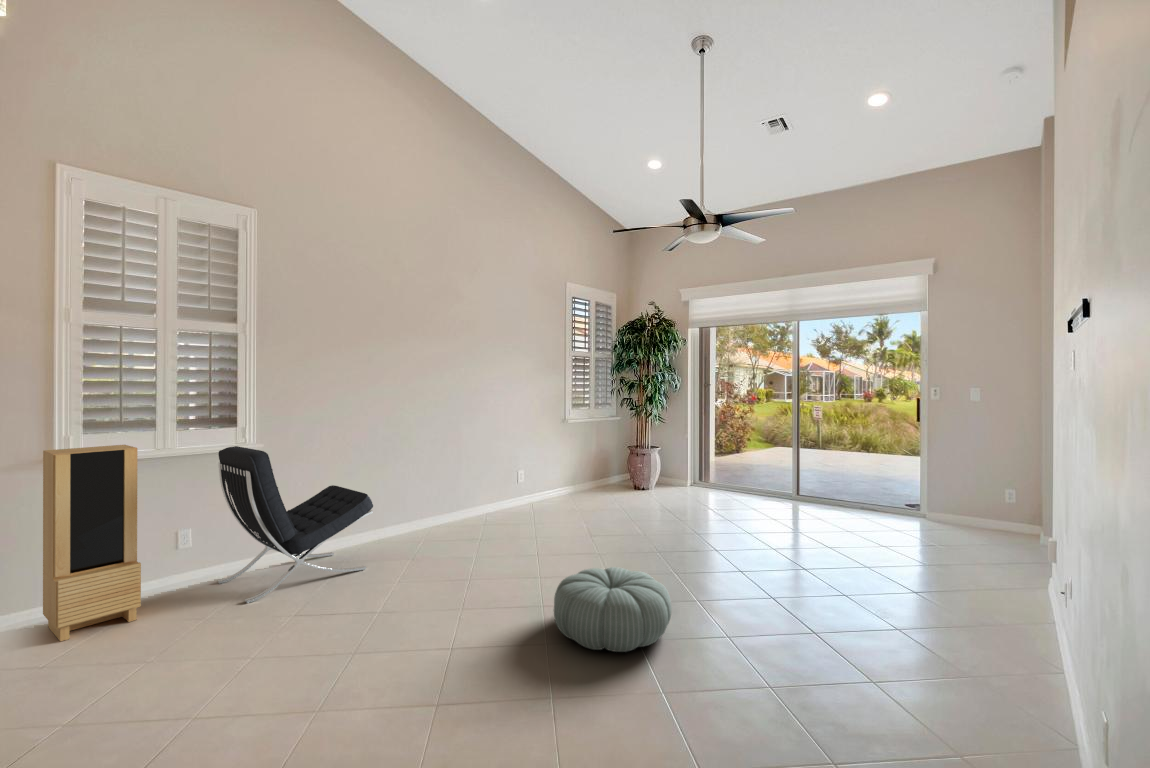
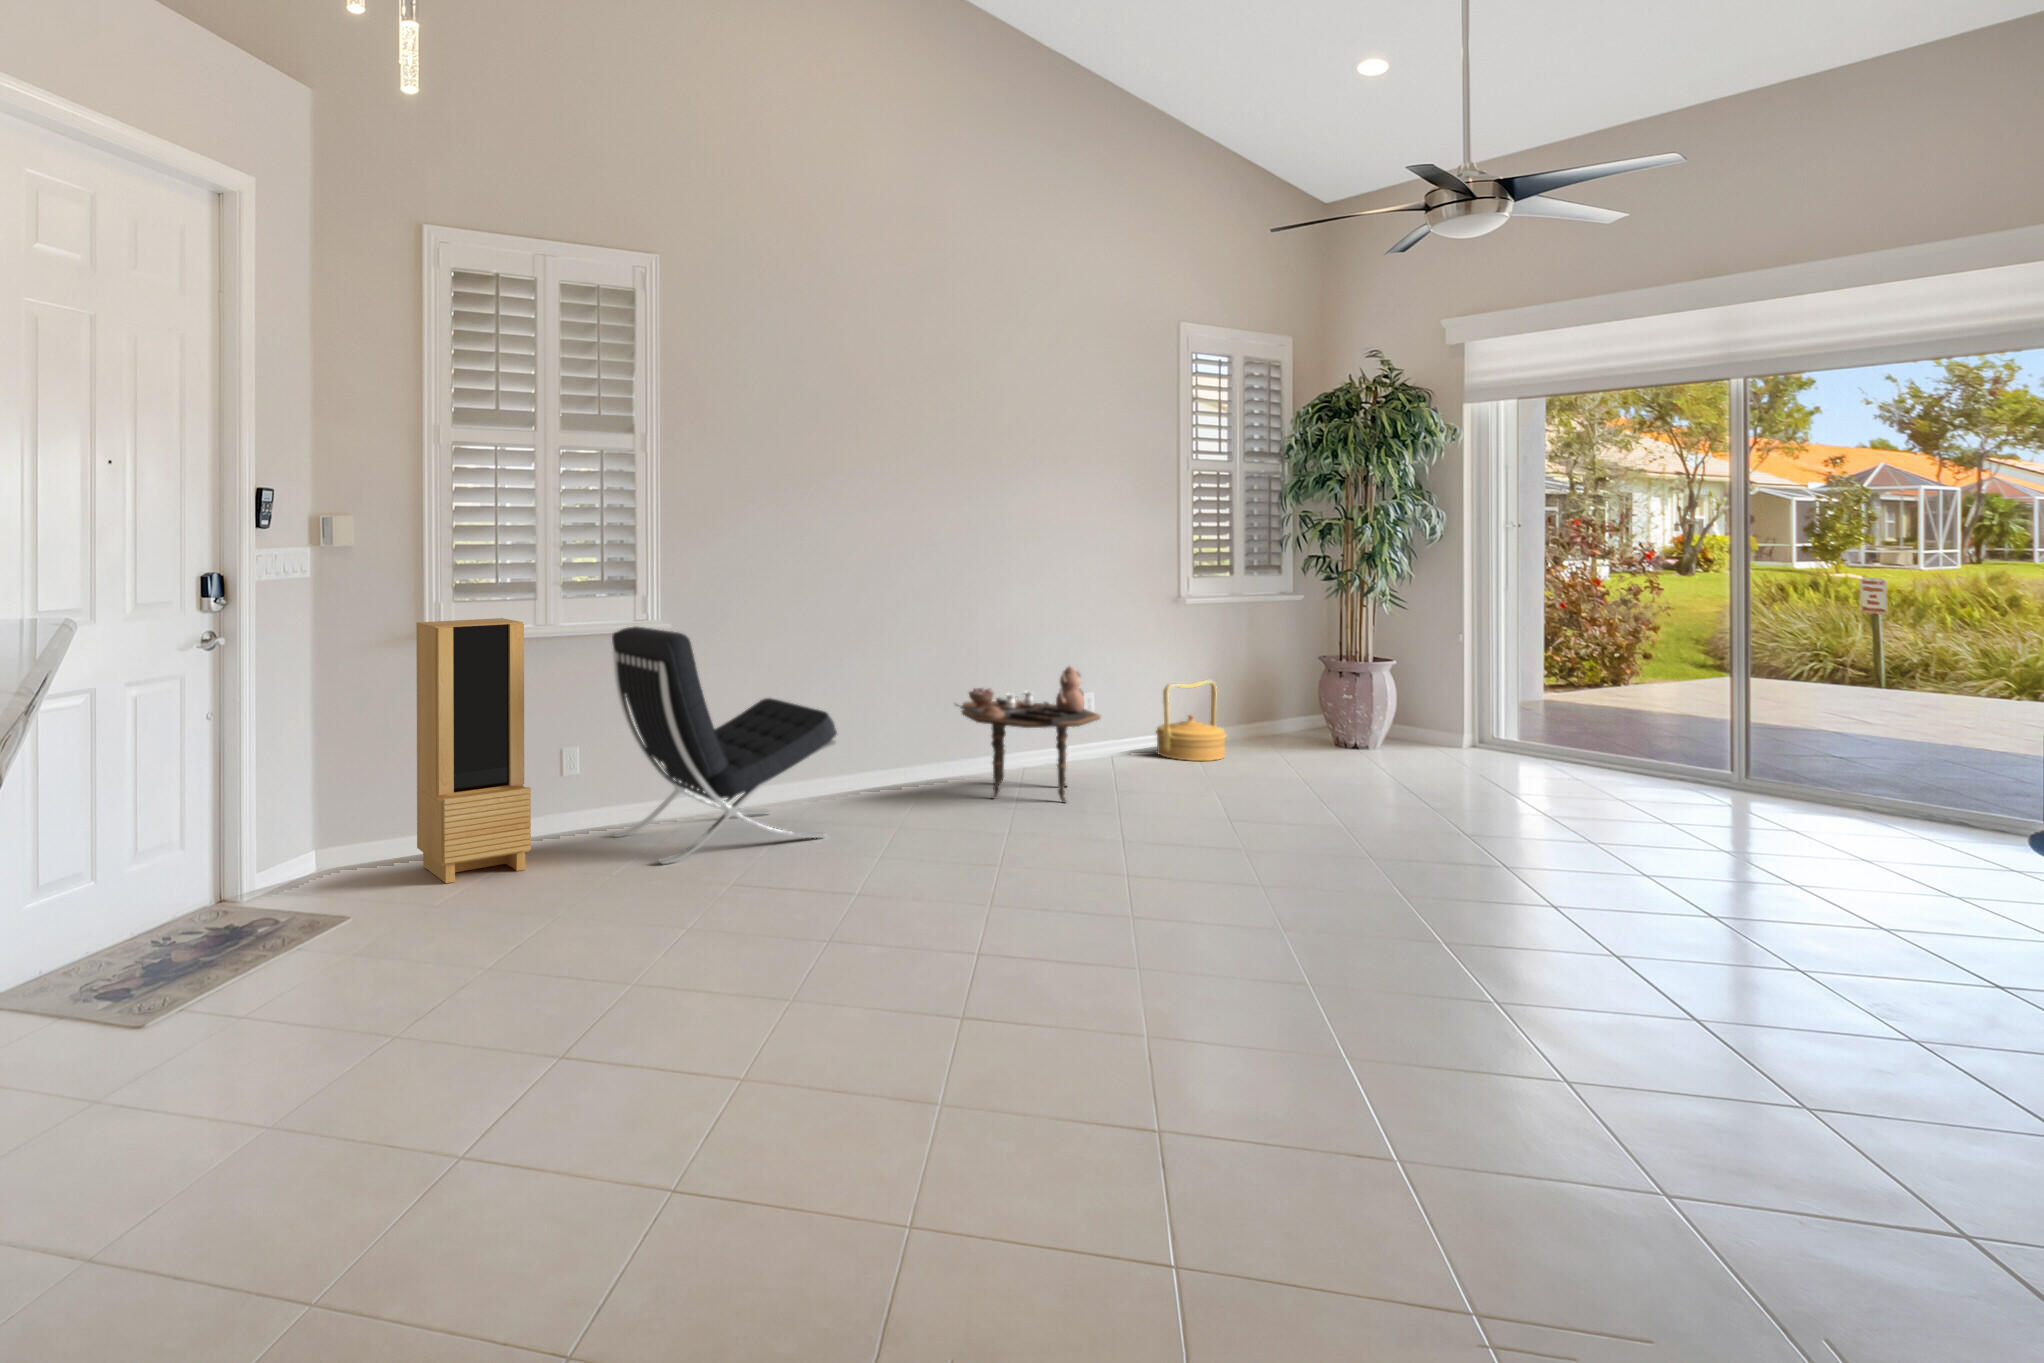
side table: none [448,458,527,533] -> present [956,667,1100,802]
woven basket: none [553,460,587,501] -> present [1156,680,1226,761]
pouf: present [554,567,672,652] -> none [1150,853,1372,987]

